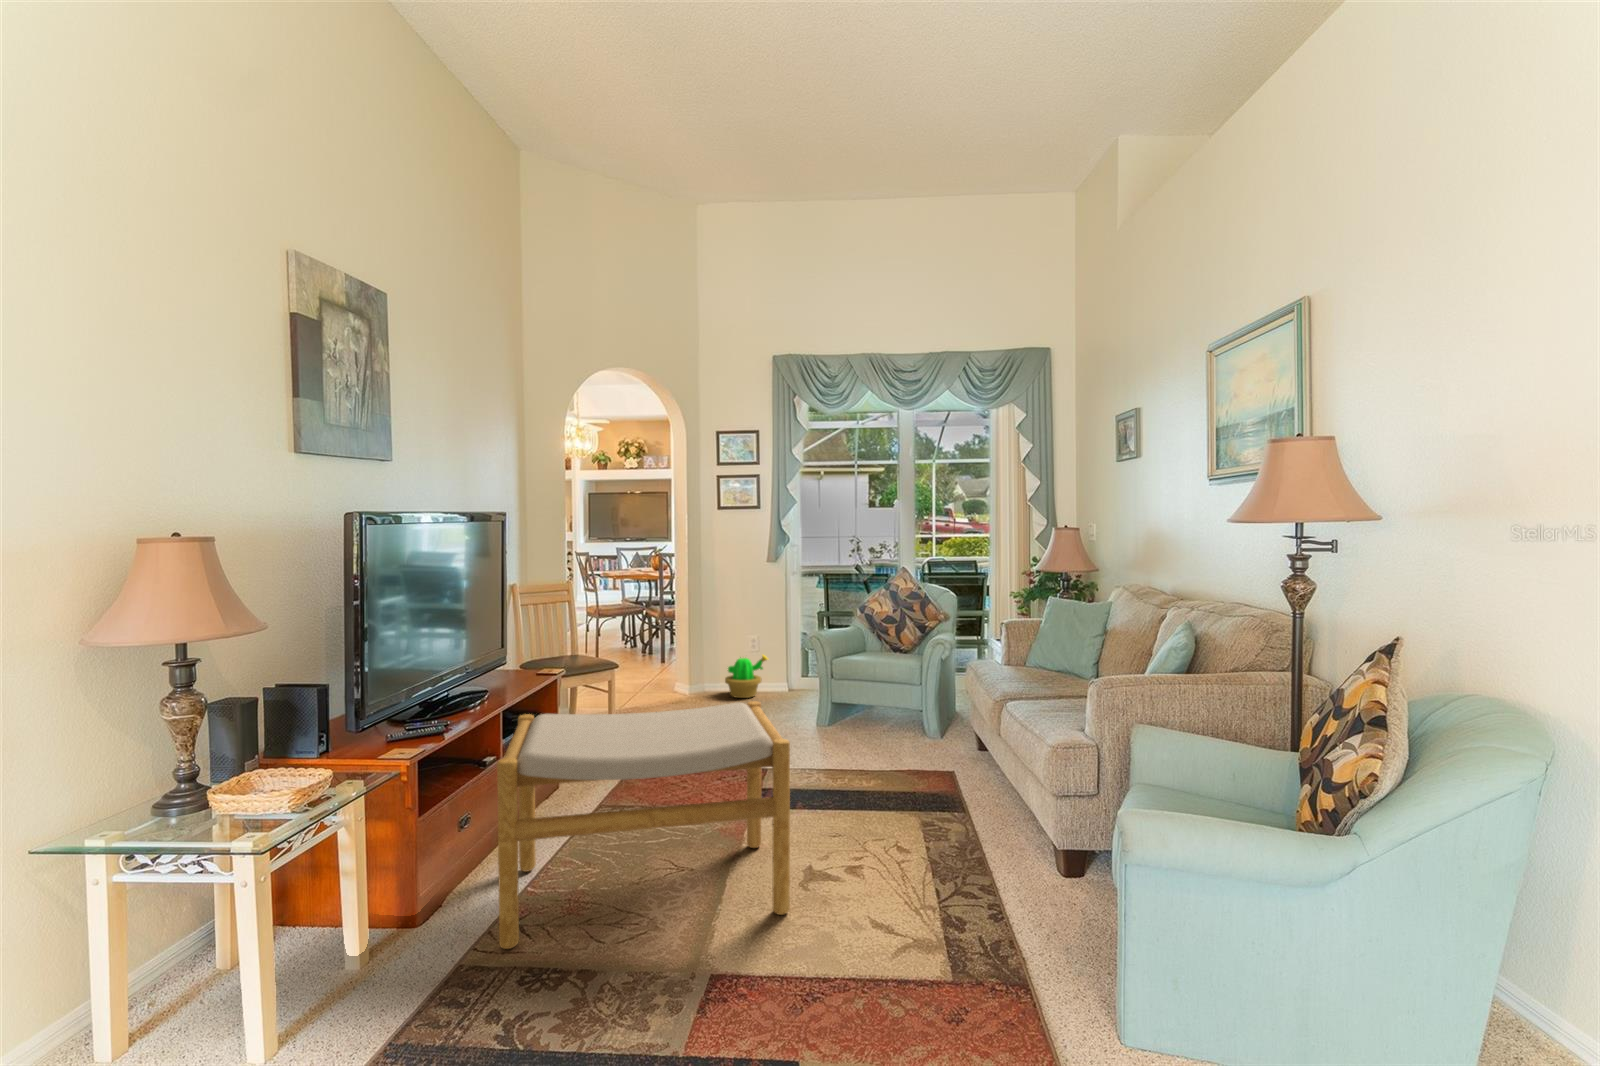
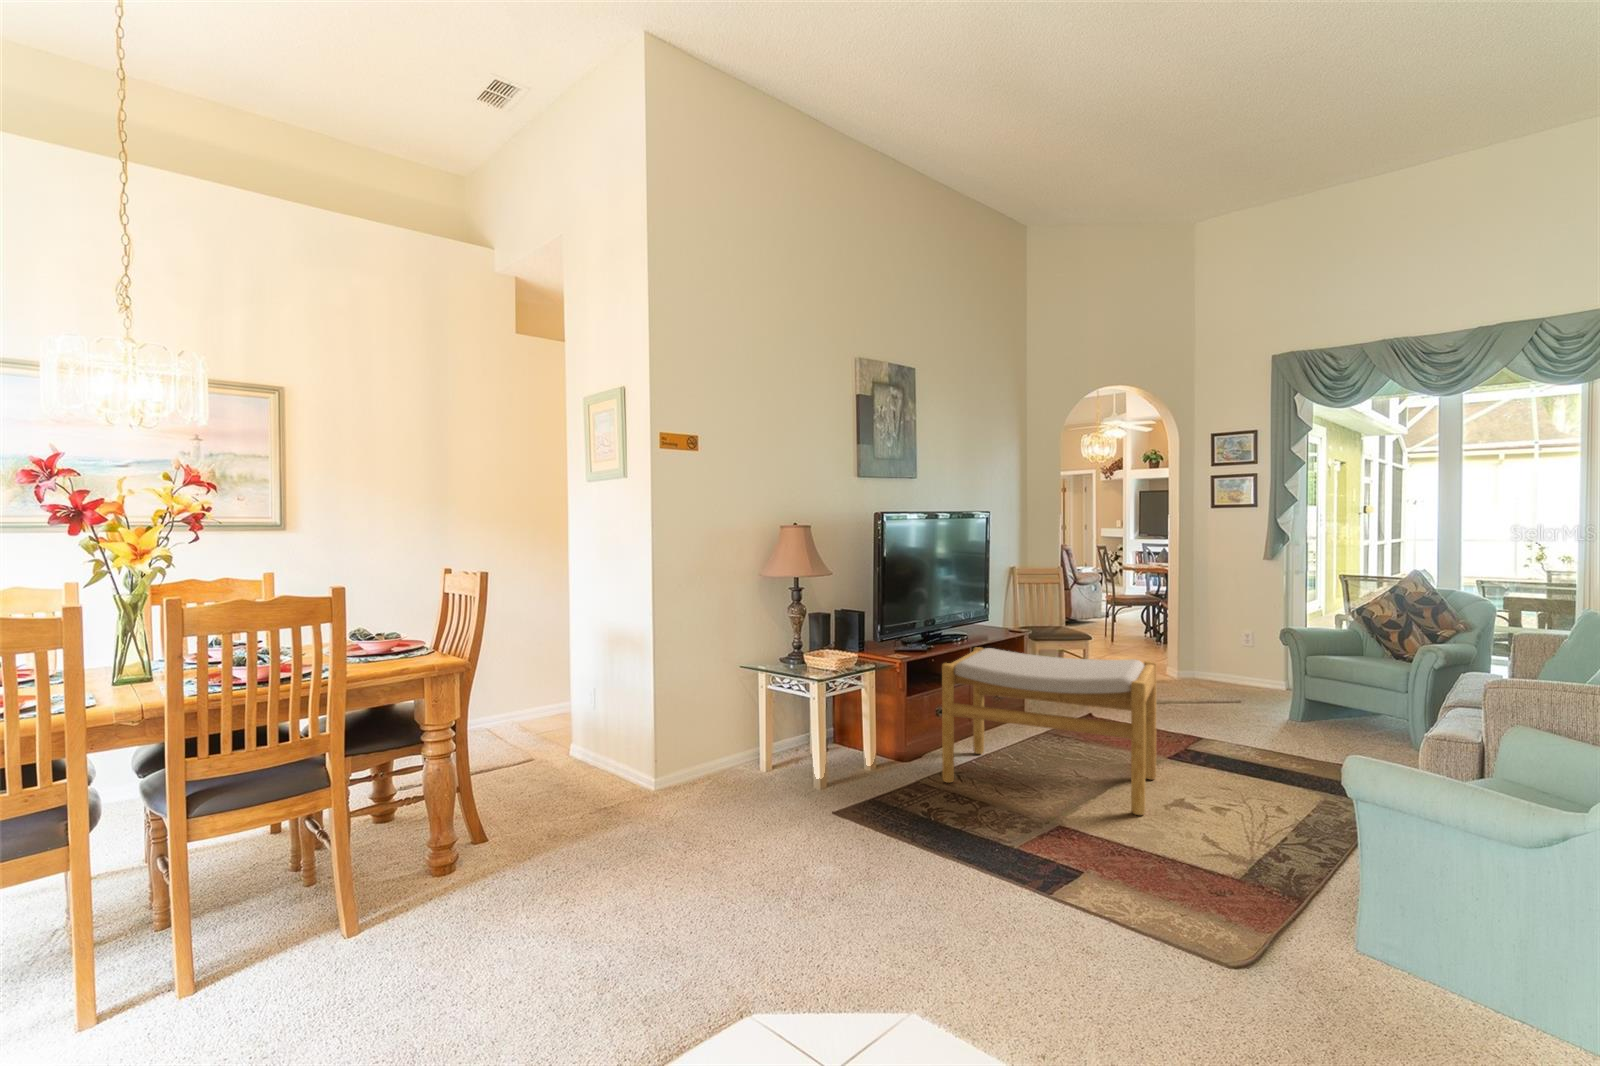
decorative plant: present [725,655,768,698] -> none [1215,648,1263,690]

